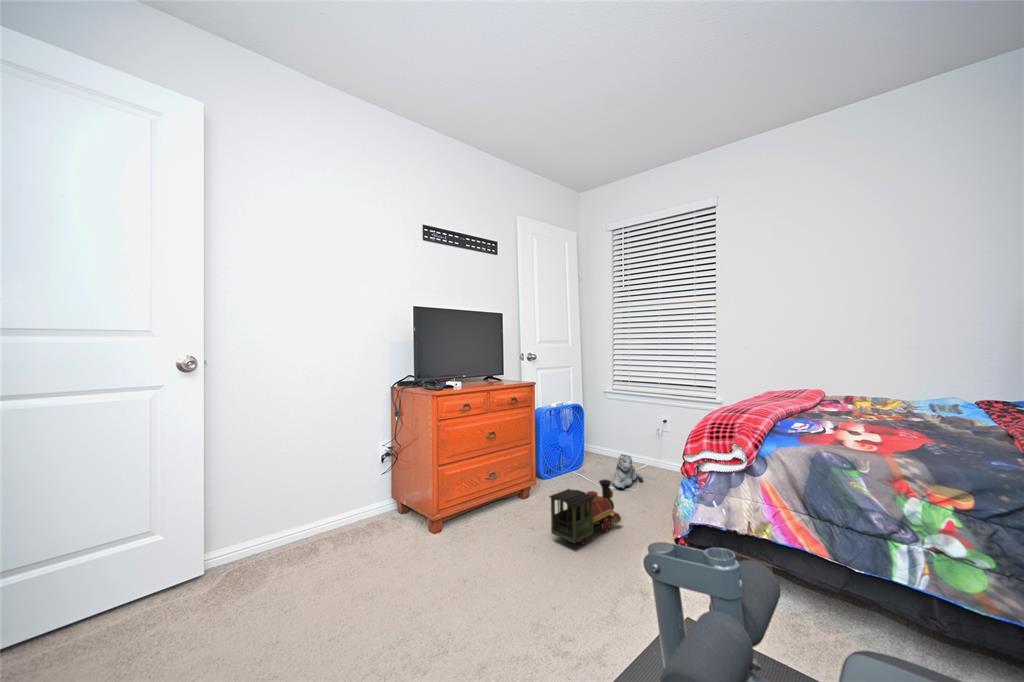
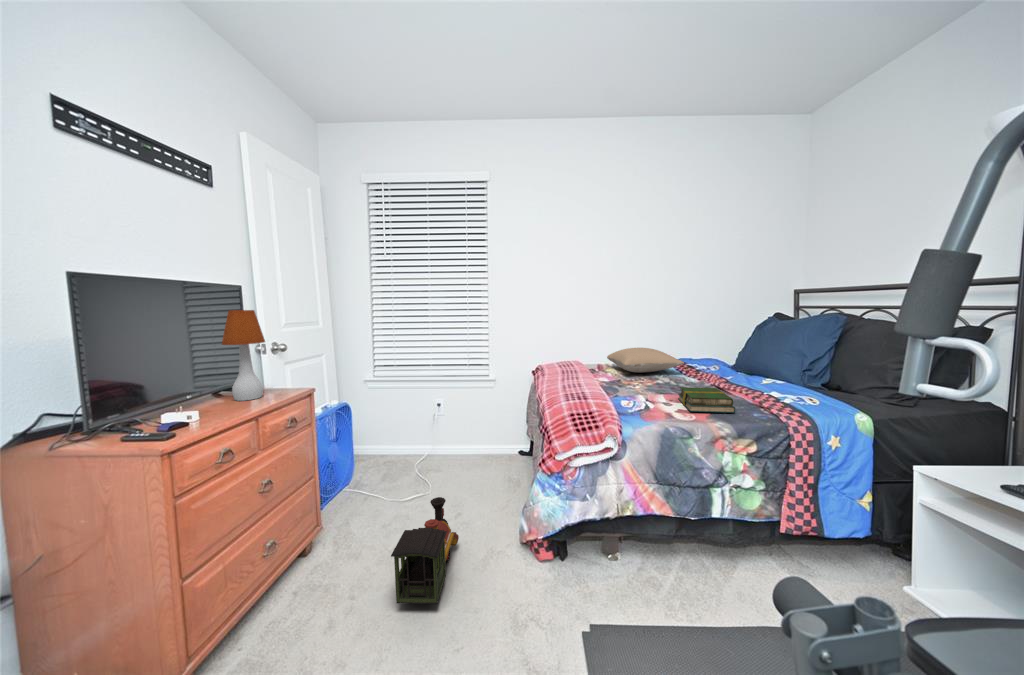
table lamp: none [487,328,509,383] -> present [222,310,265,401]
pillow: none [859,376,974,408] -> present [607,348,684,373]
book: none [871,418,961,452] -> present [678,387,735,413]
plush toy: present [612,454,643,489] -> none [402,452,434,494]

